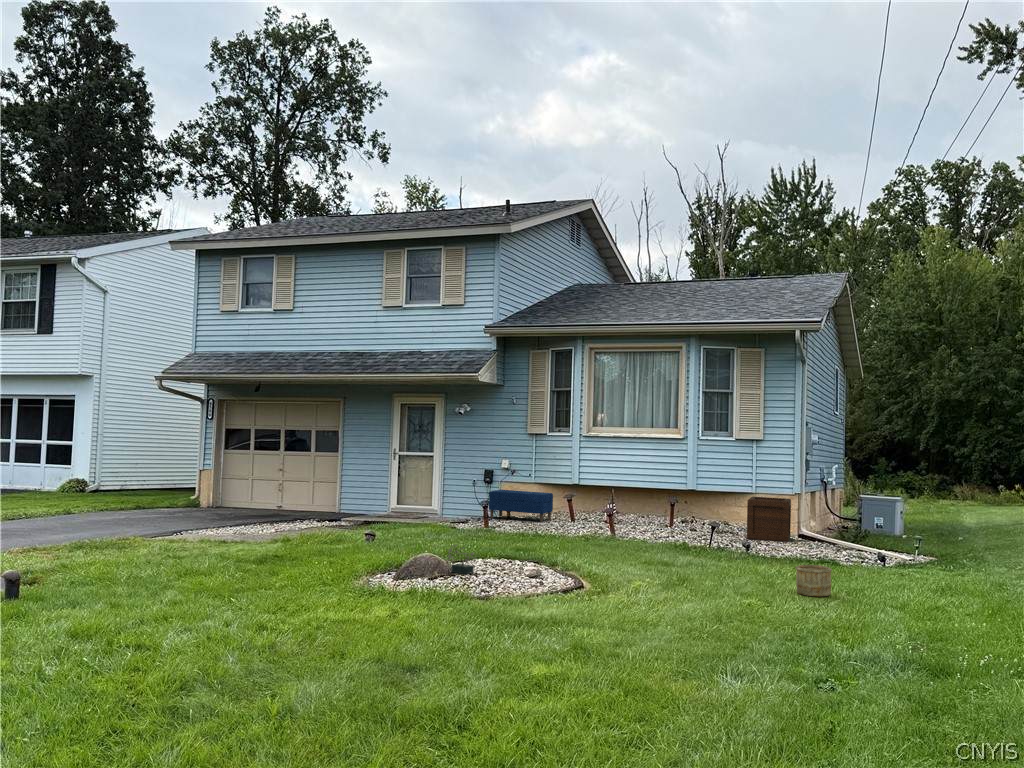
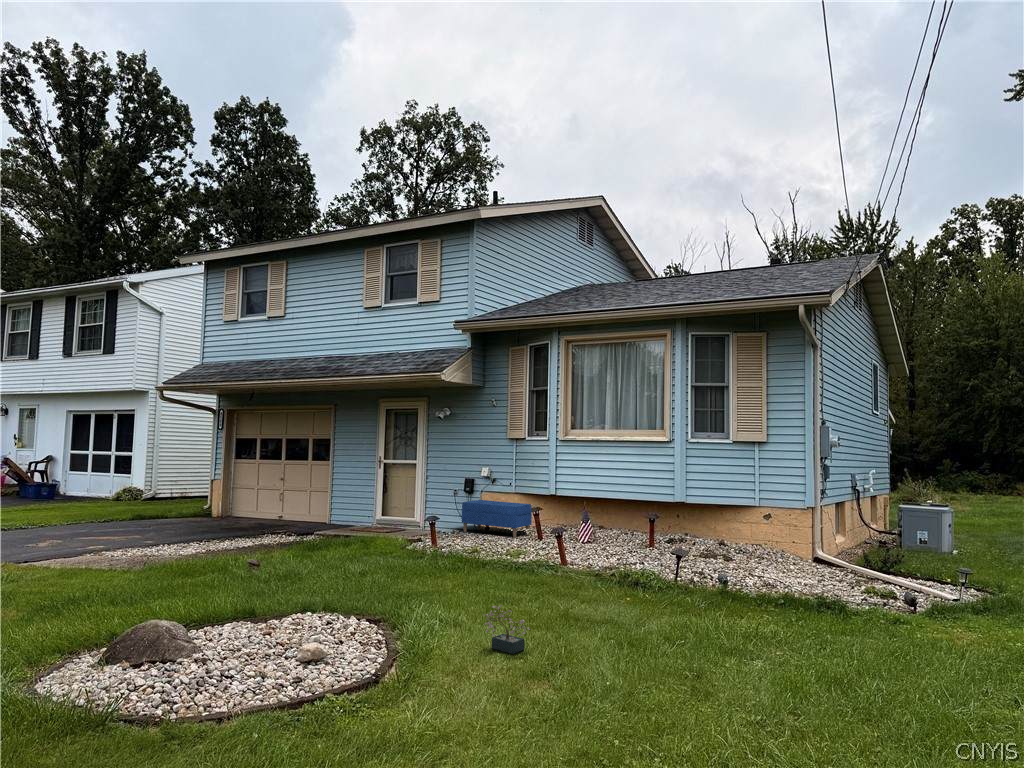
wooden crate: present [747,497,791,542] -> none [743,510,802,570]
decorative plant: present [448,545,477,574] -> present [485,605,530,654]
wooden bucket: present [795,565,832,597] -> none [750,640,810,700]

